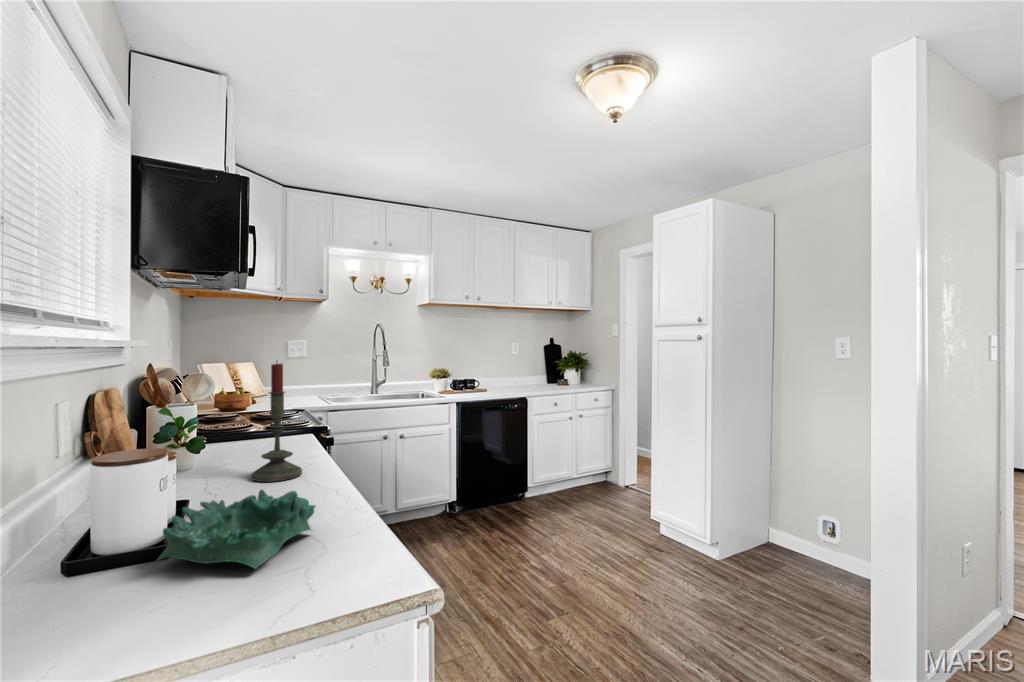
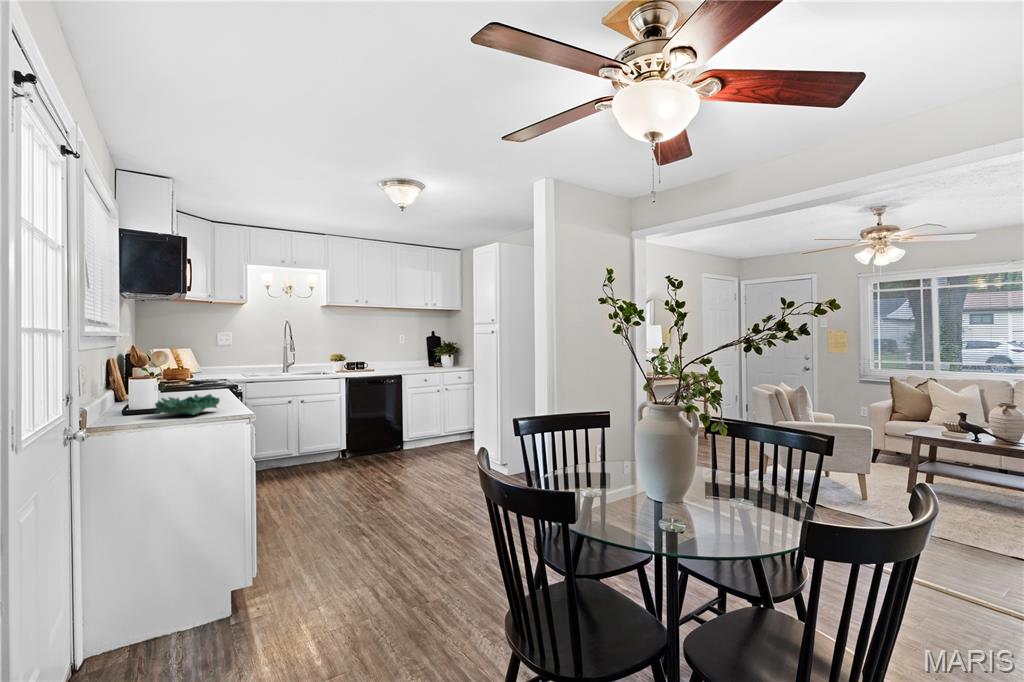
candle: present [252,363,302,482] -> none [191,341,218,403]

